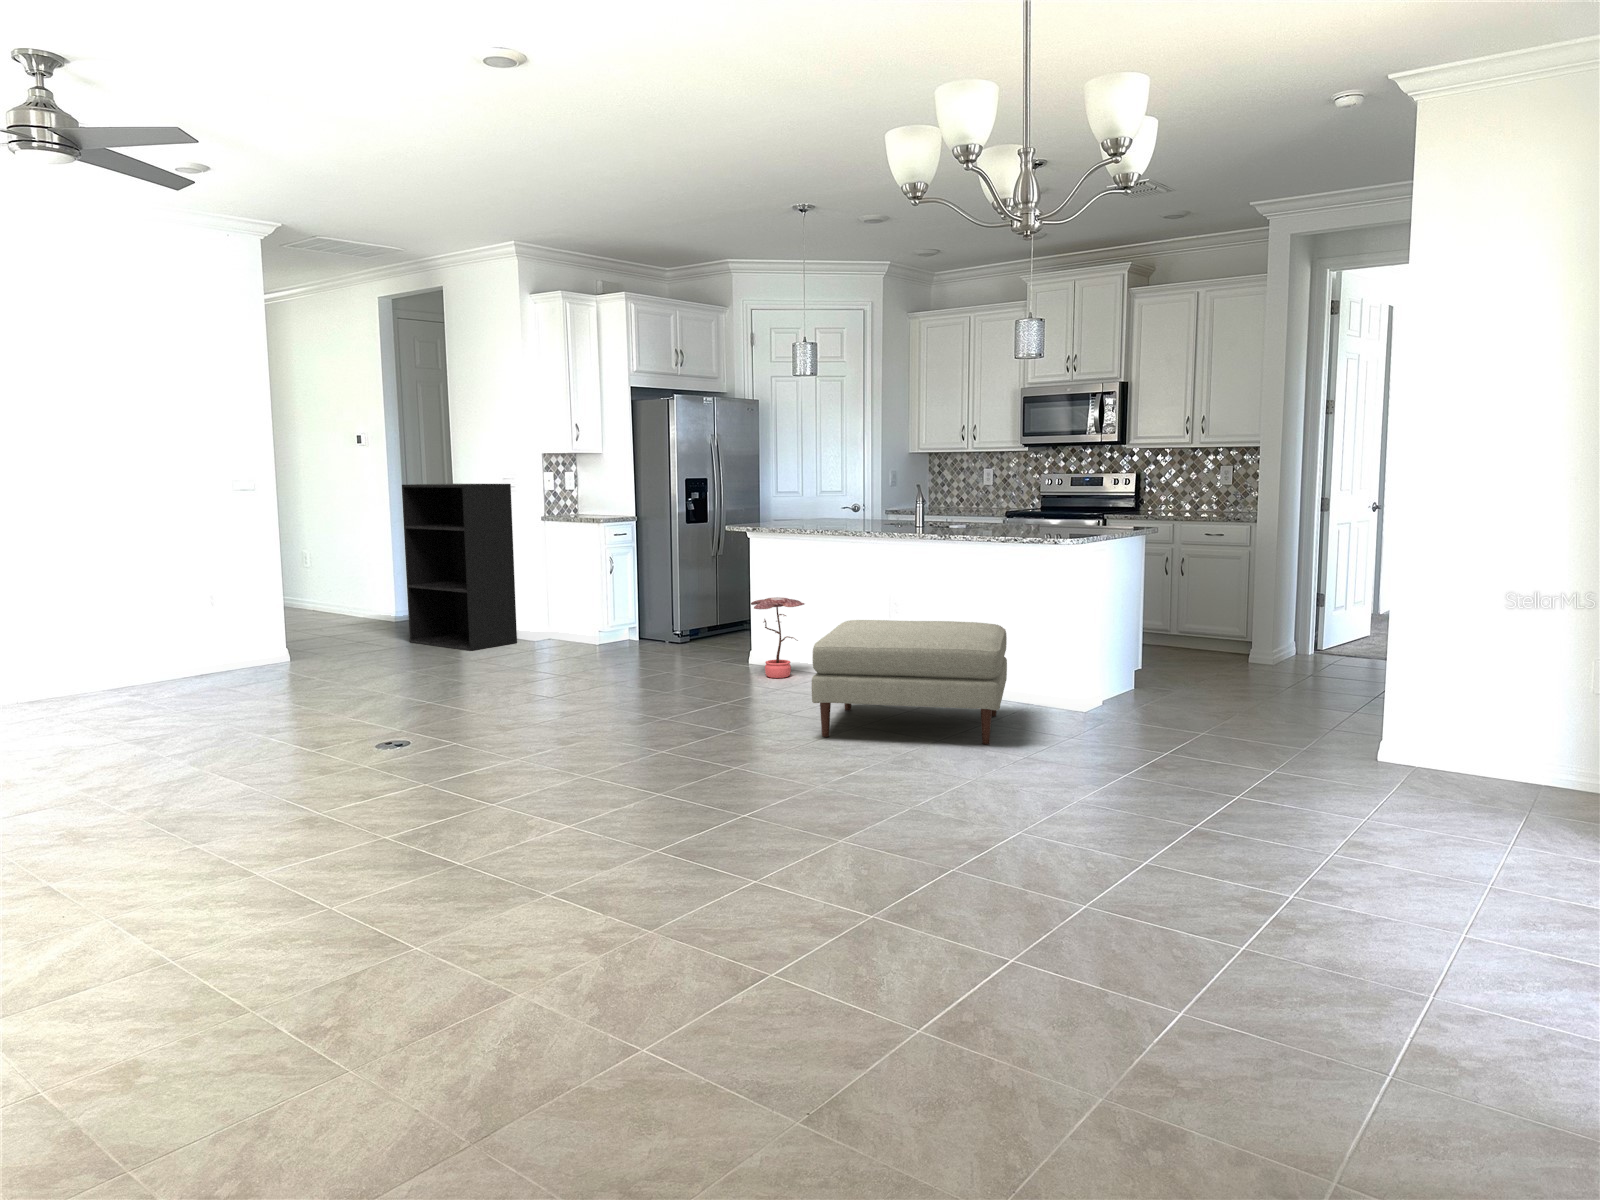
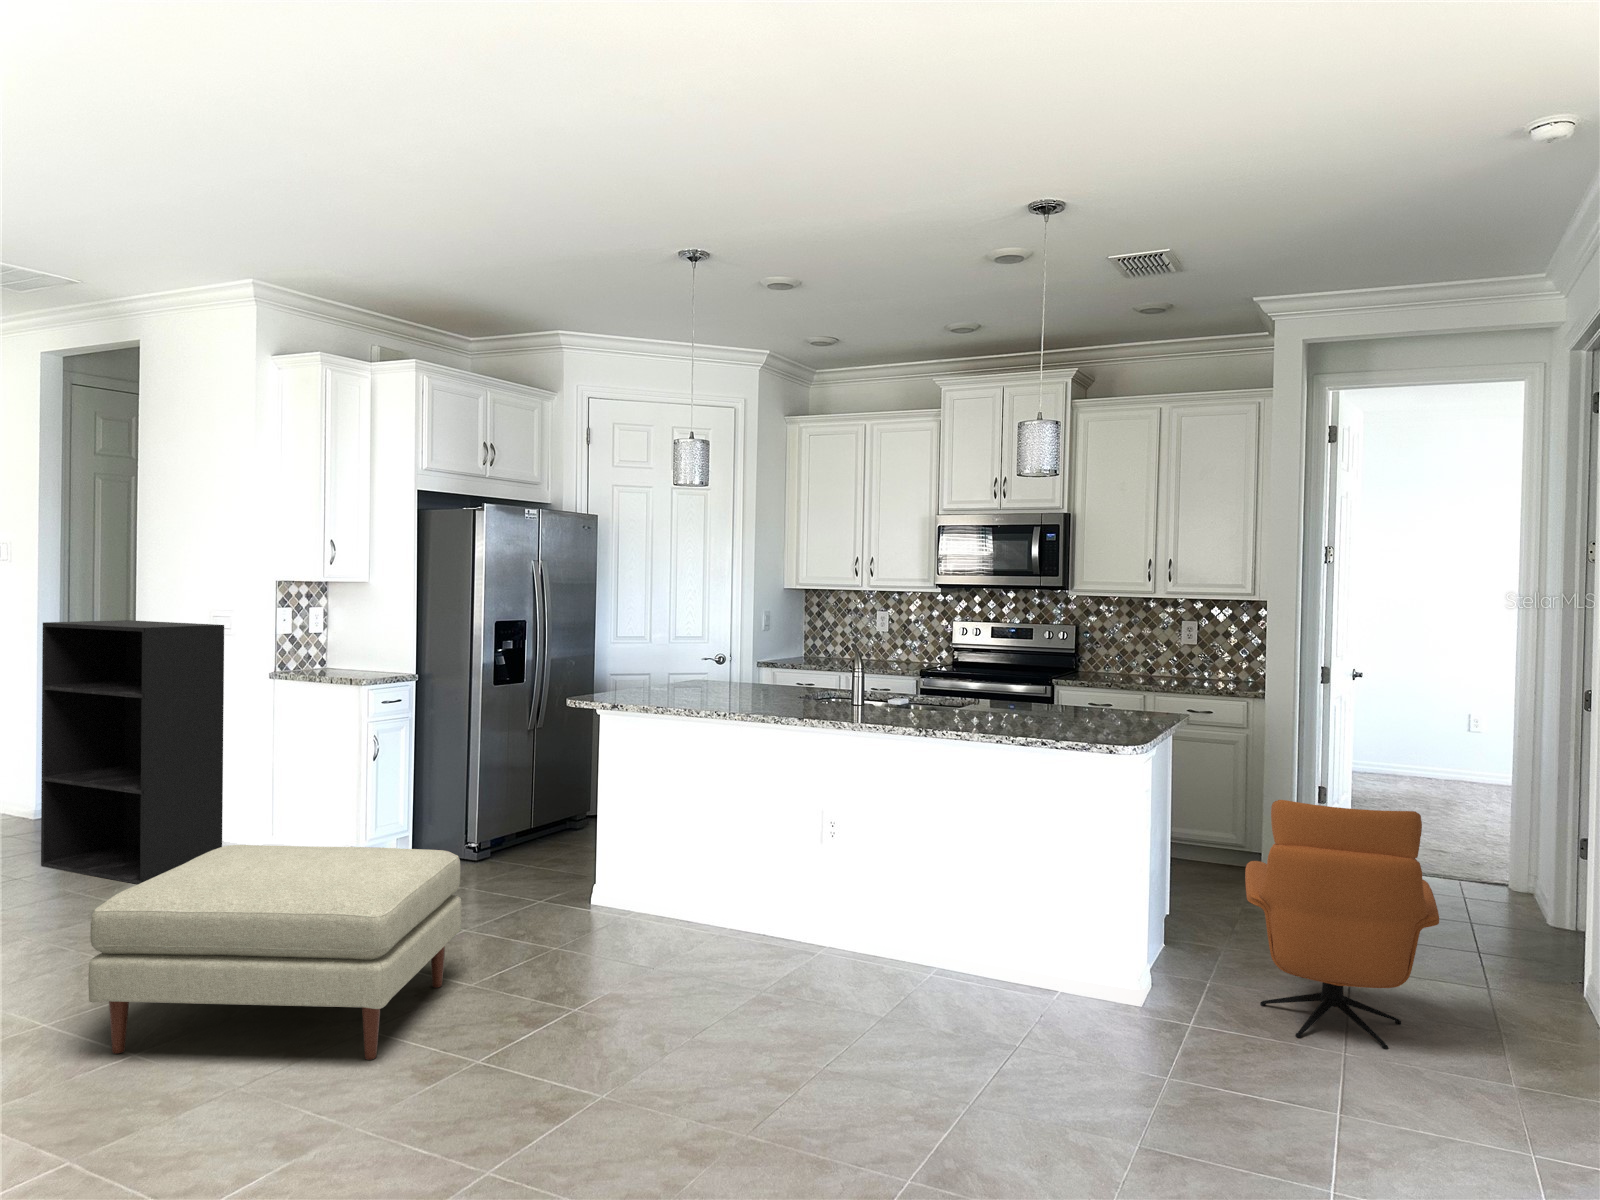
armchair: none [1142,568,1276,730] -> present [1245,800,1439,1049]
potted plant: present [751,597,804,678] -> none [607,813,693,940]
ottoman: present [812,620,1007,744] -> present [88,845,462,1060]

